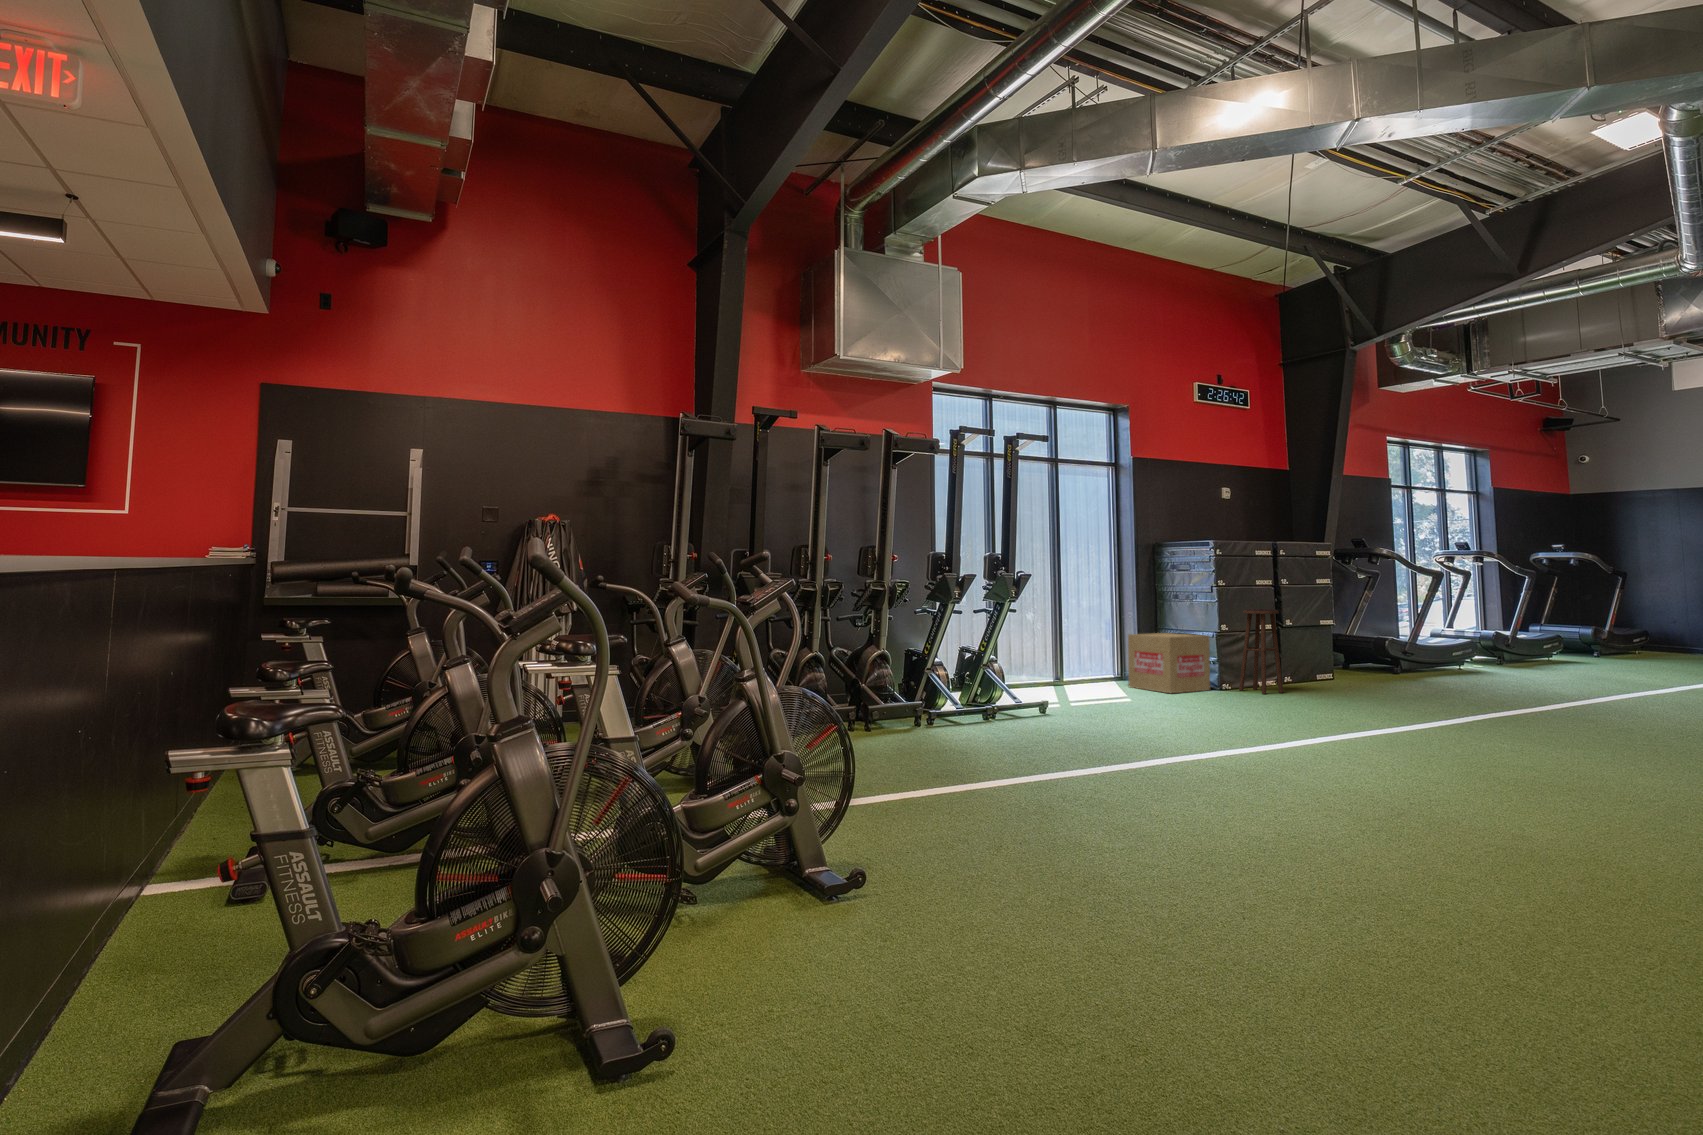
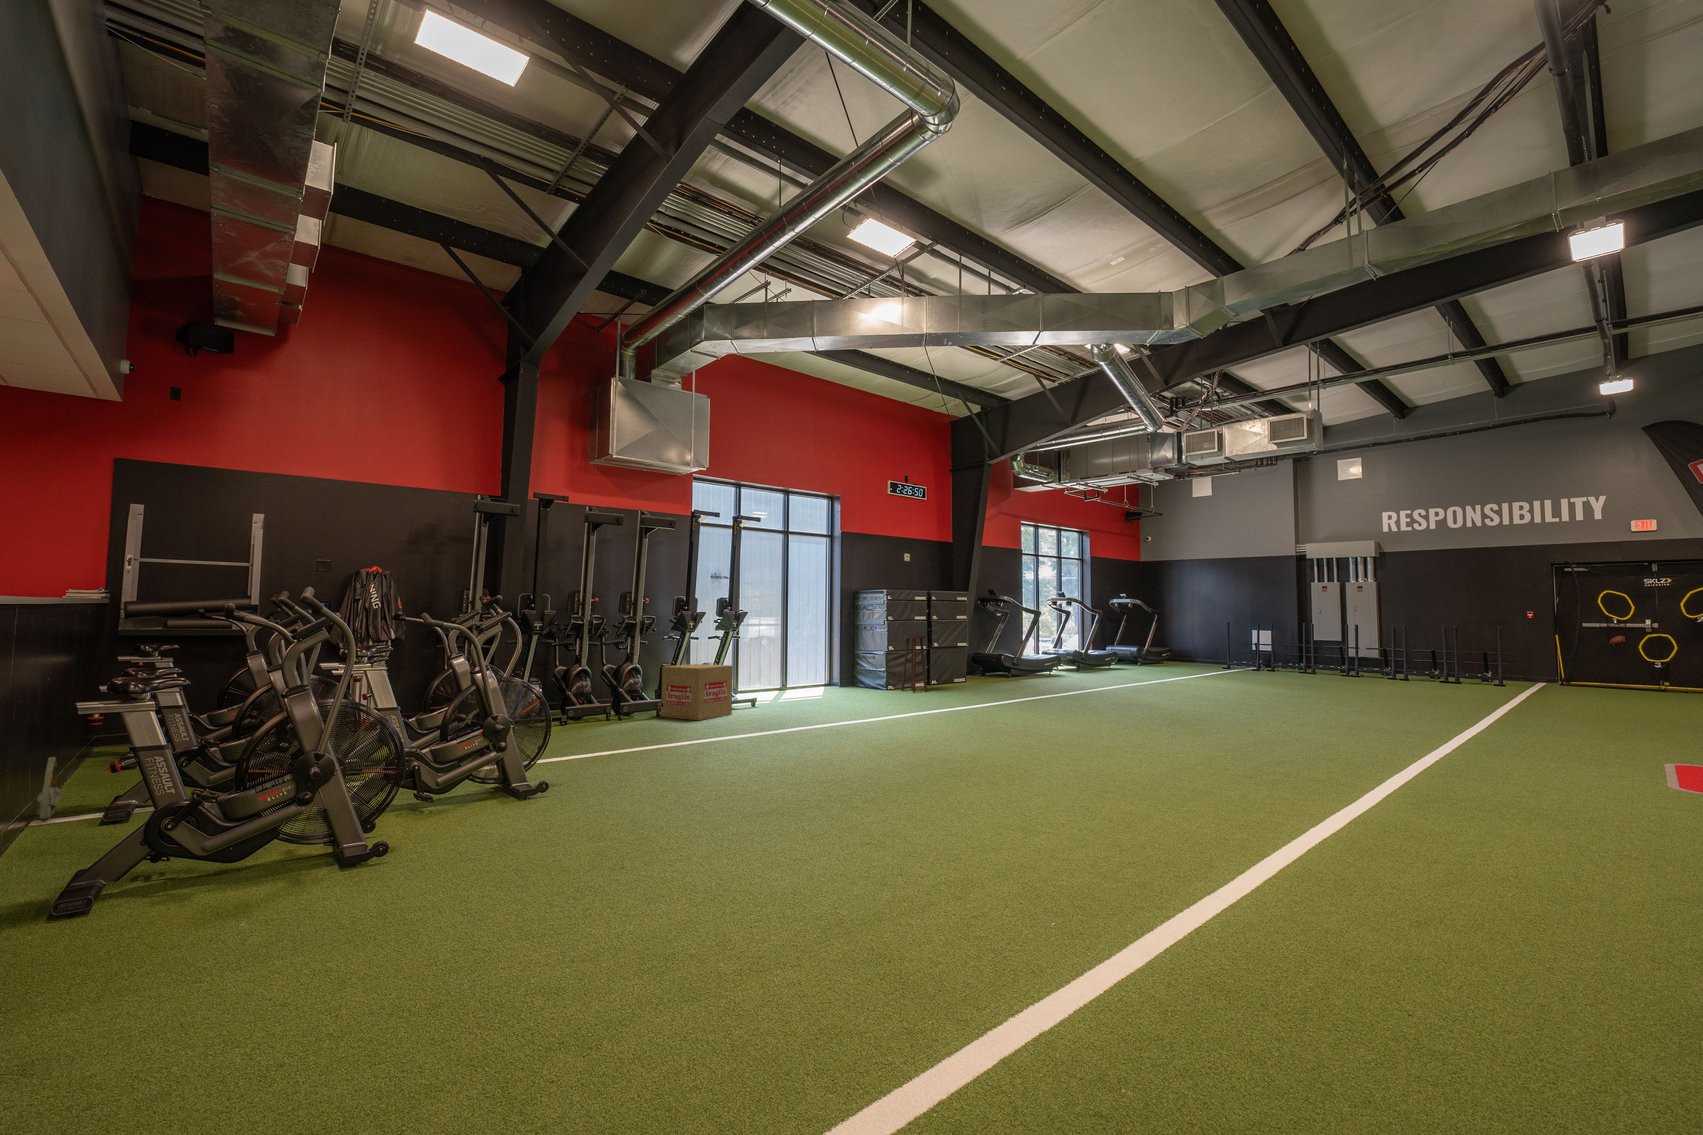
cardboard box: present [1128,633,1210,693] -> present [661,664,733,720]
bag: none [149,791,189,888] -> present [37,757,63,821]

